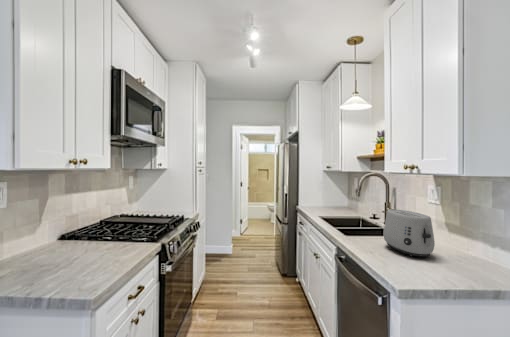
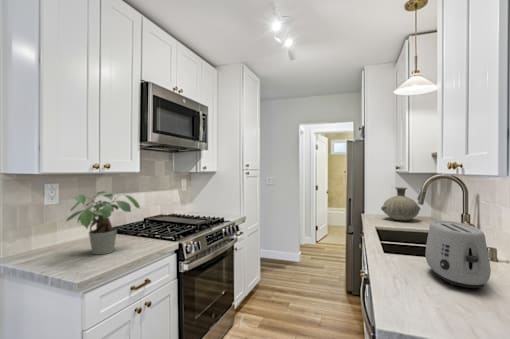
vase: none [316,184,343,211] -> present [381,187,420,221]
potted plant: none [45,192,125,265] -> present [66,191,140,254]

